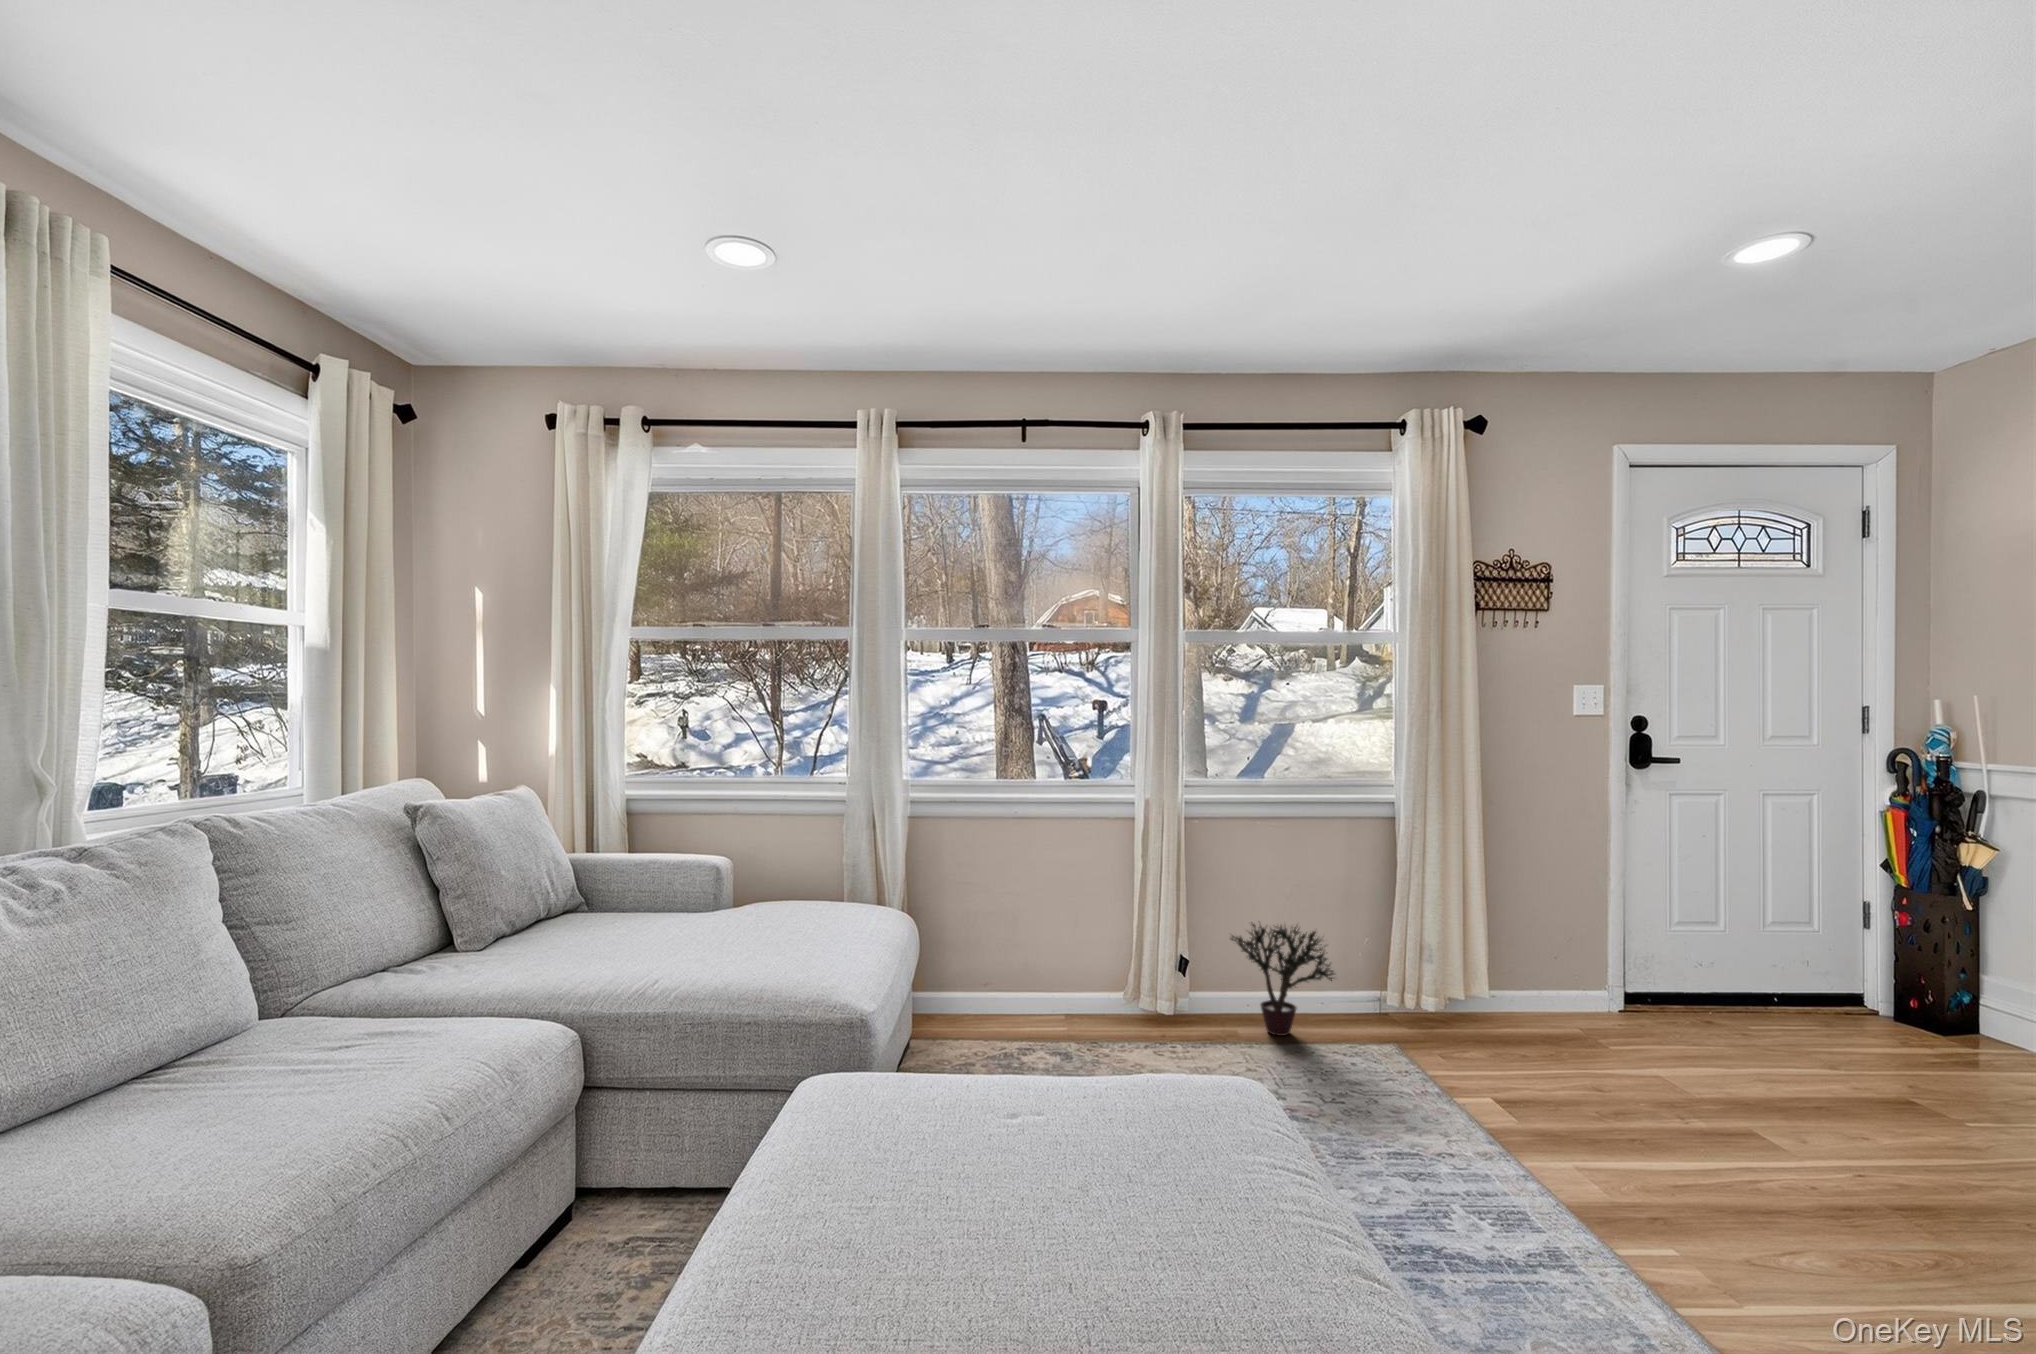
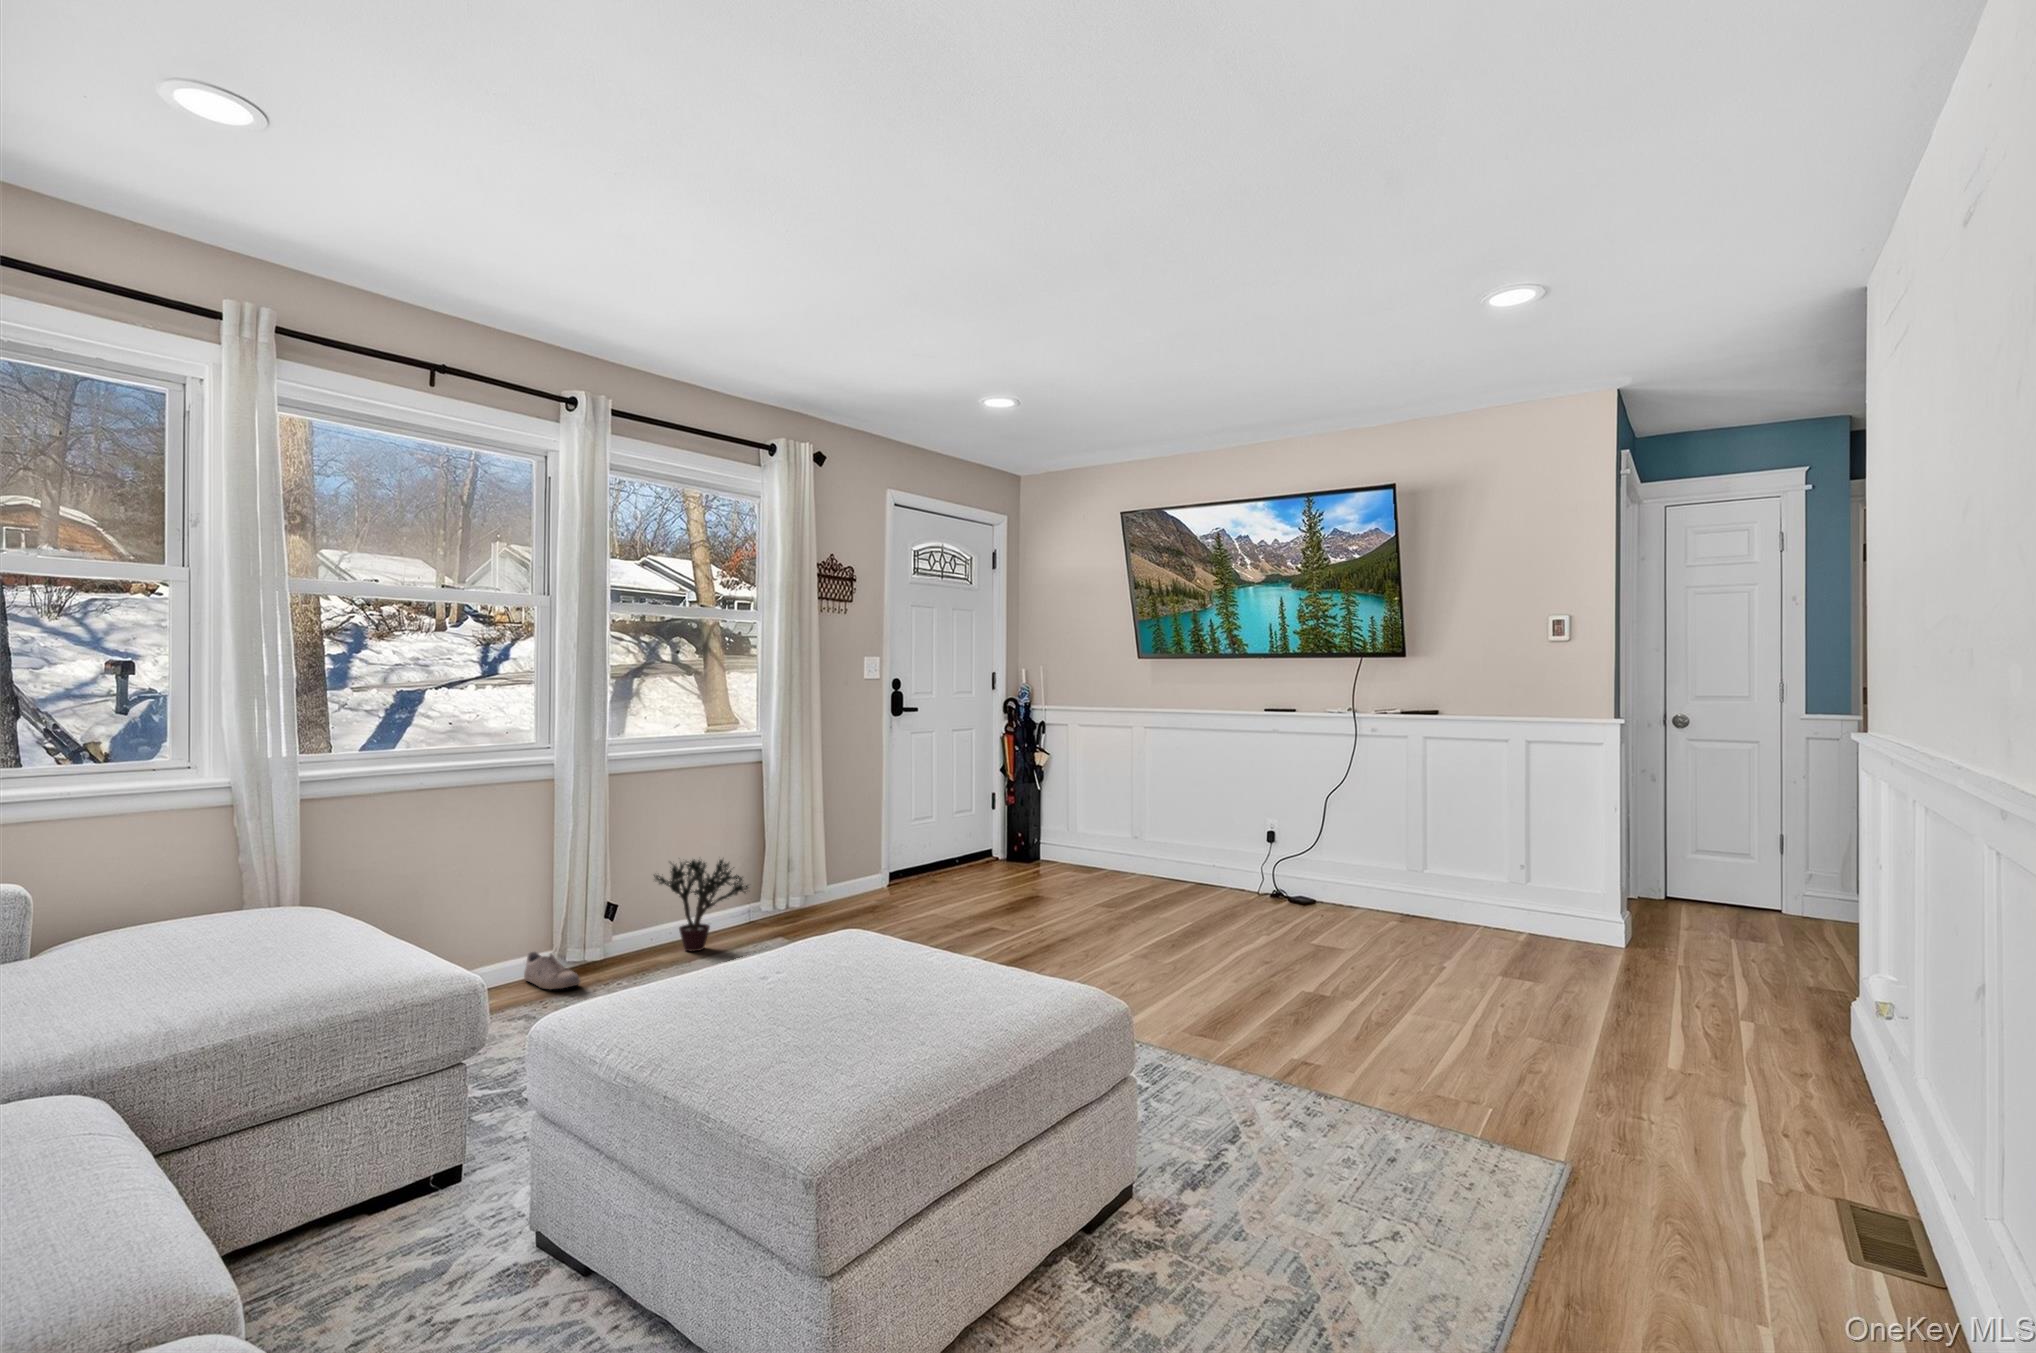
shoe: none [1094,991,1127,1040] -> present [524,952,580,989]

